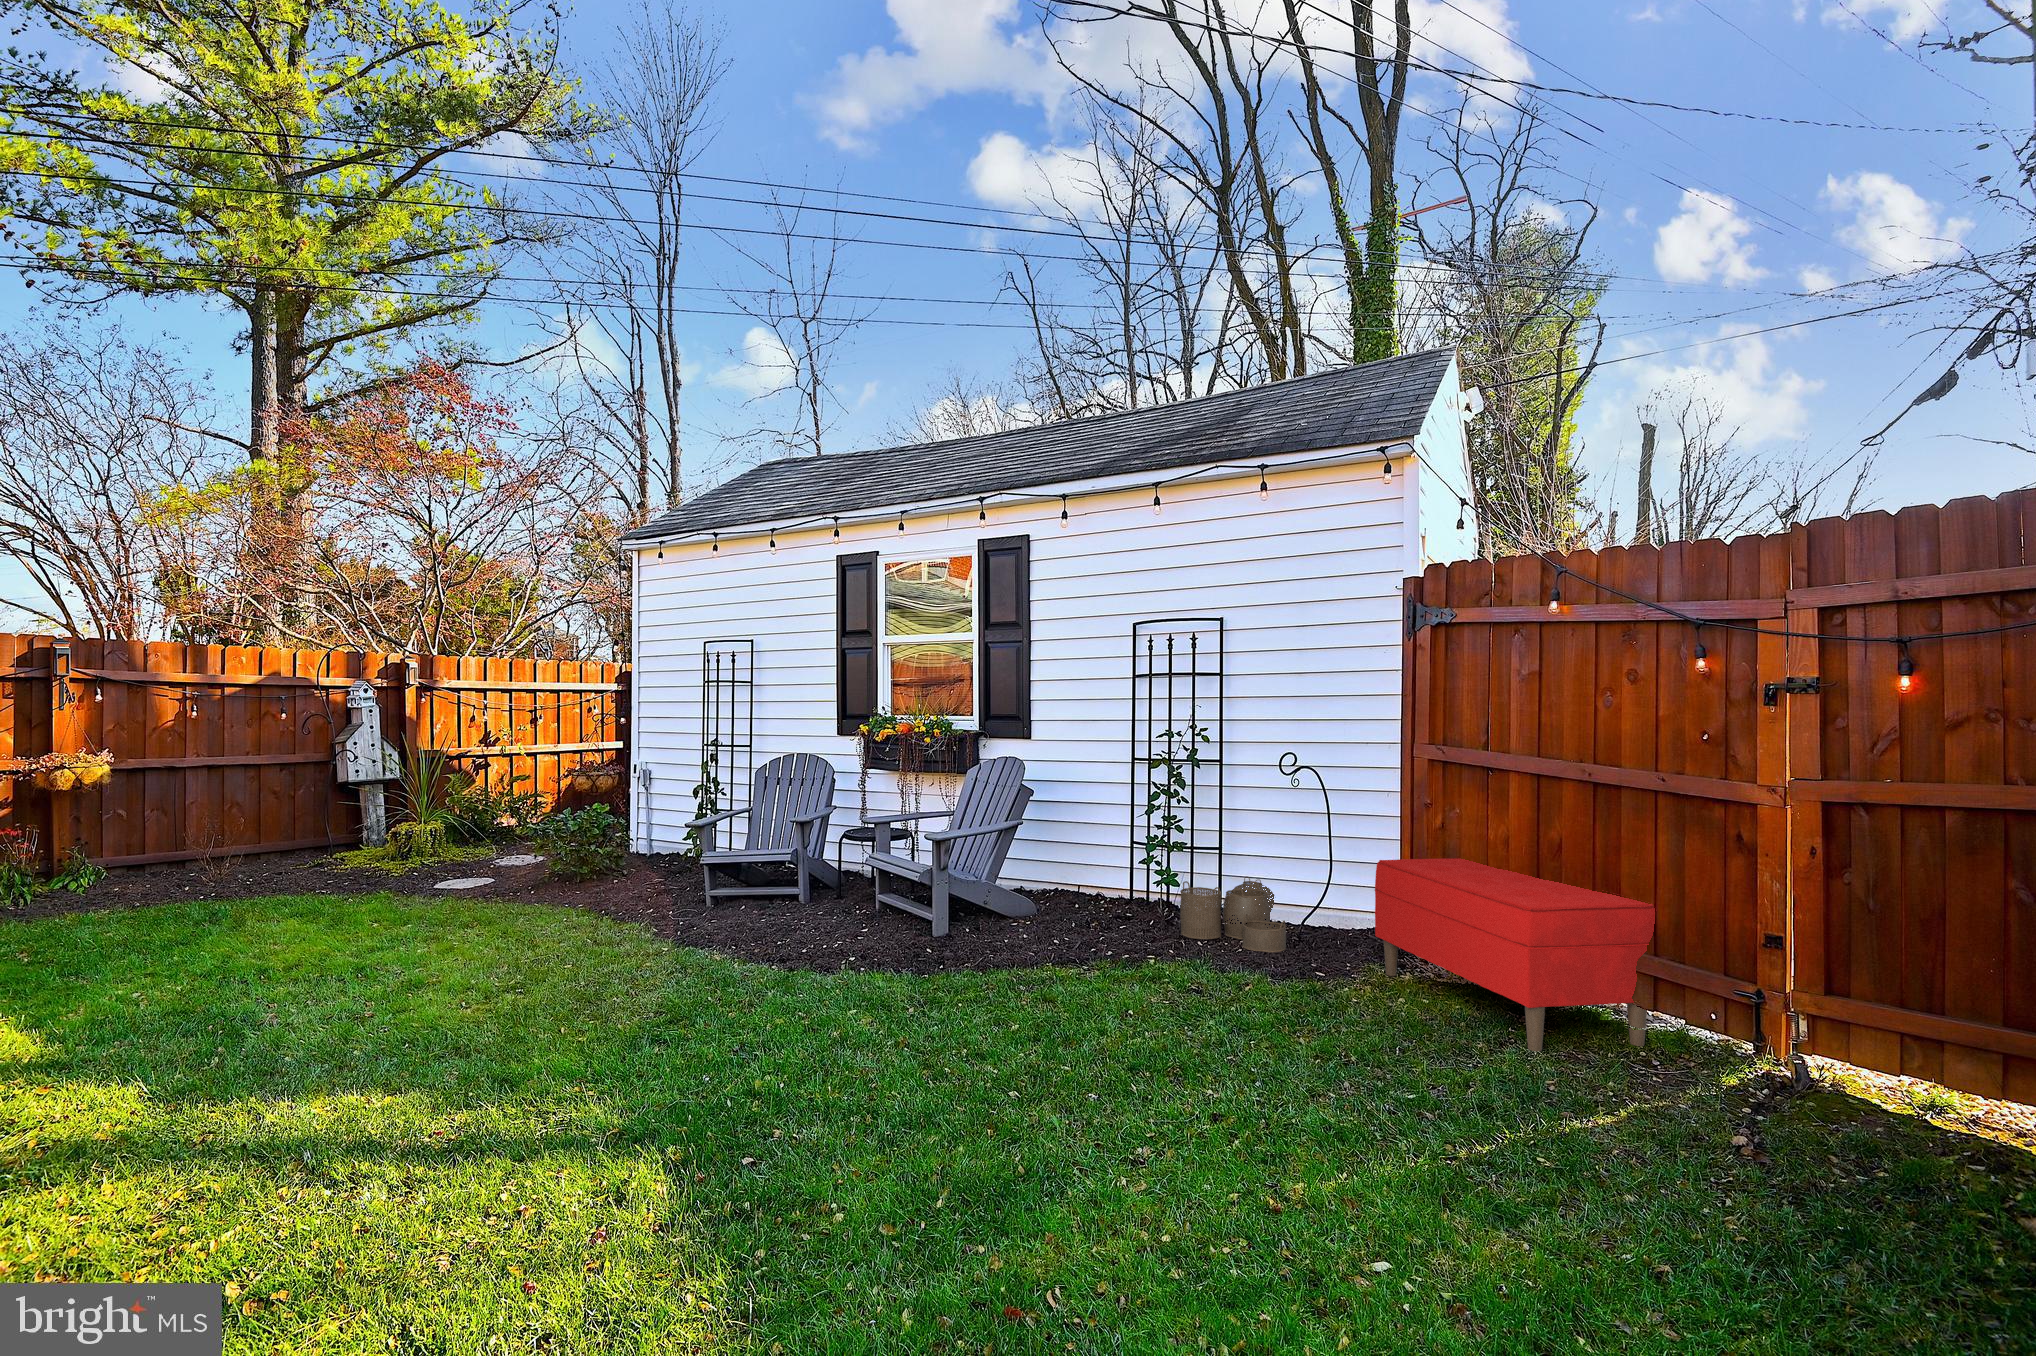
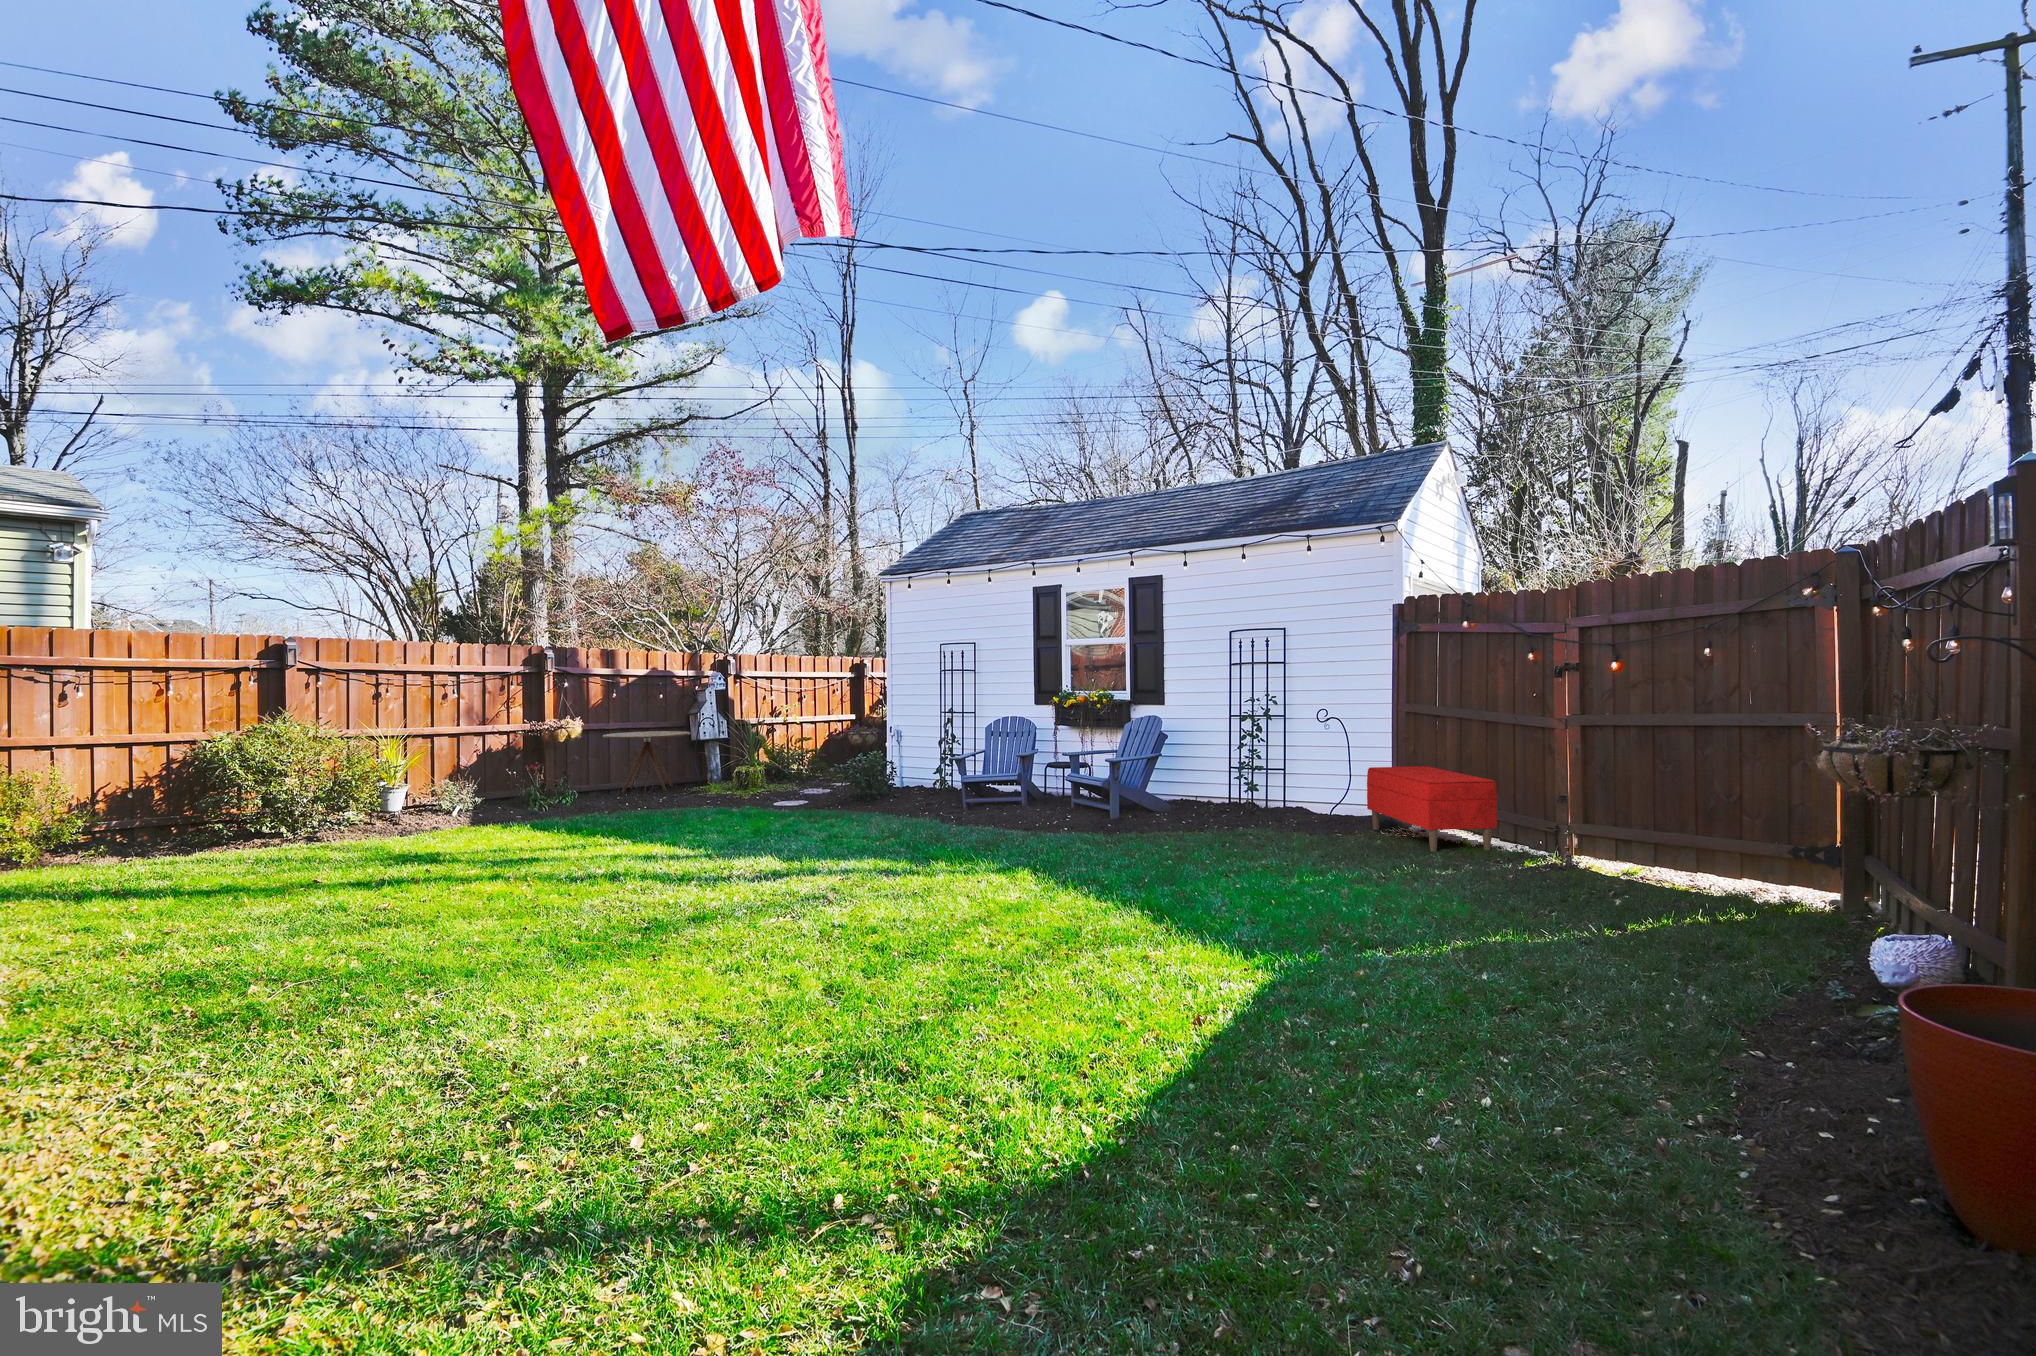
round table: none [132,767,298,866] -> present [603,731,690,792]
woven basket: present [1180,877,1286,952] -> none [1260,784,1321,823]

